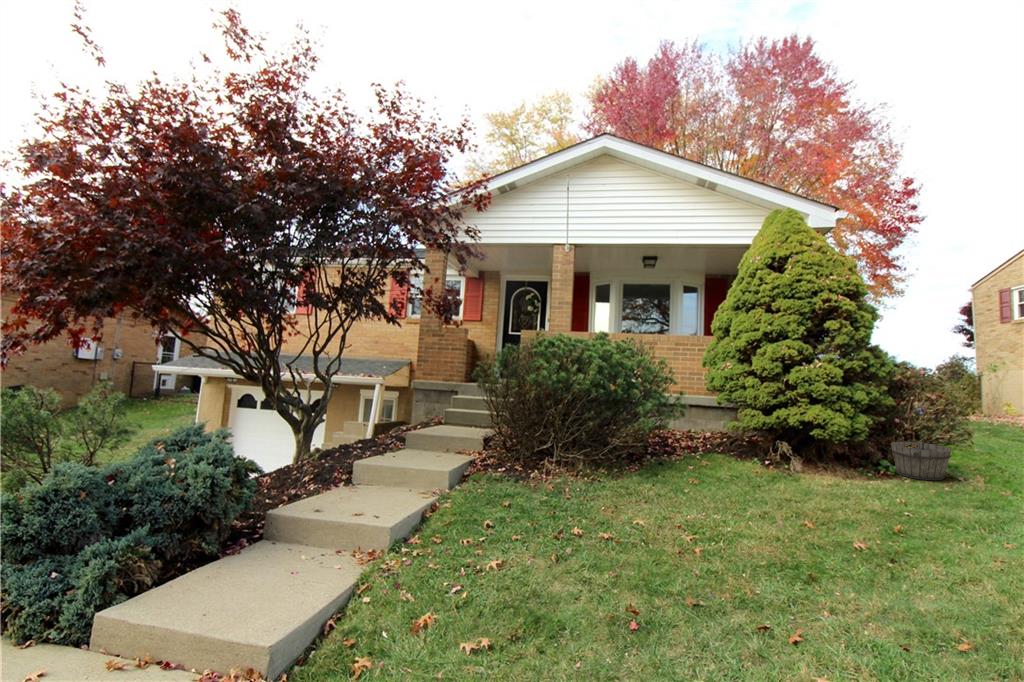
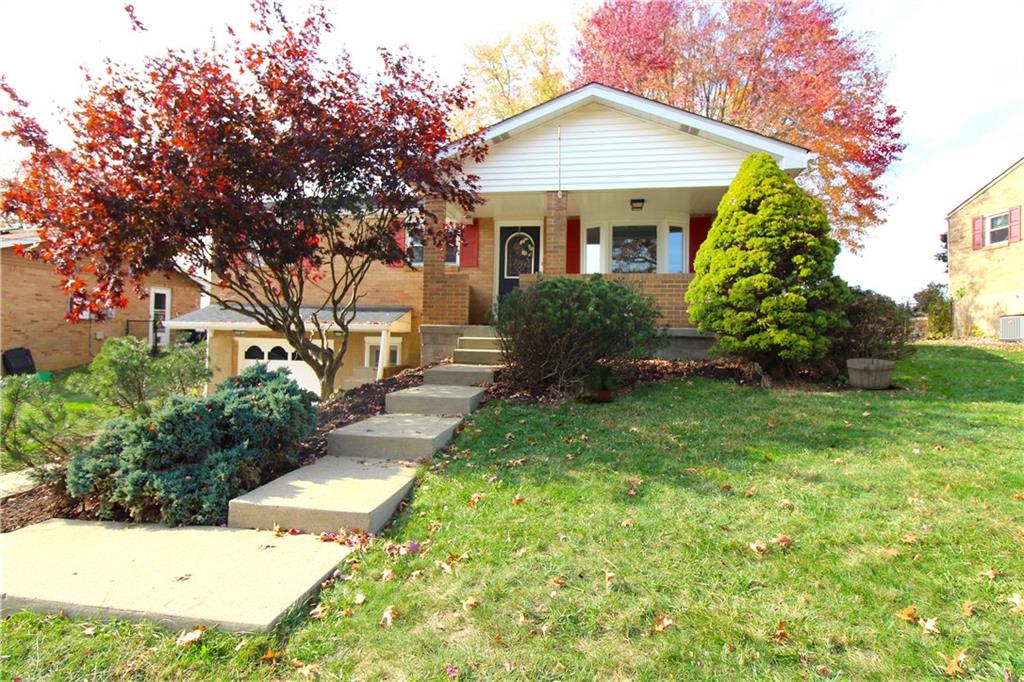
potted plant: none [582,429,632,481] -> present [586,361,625,401]

